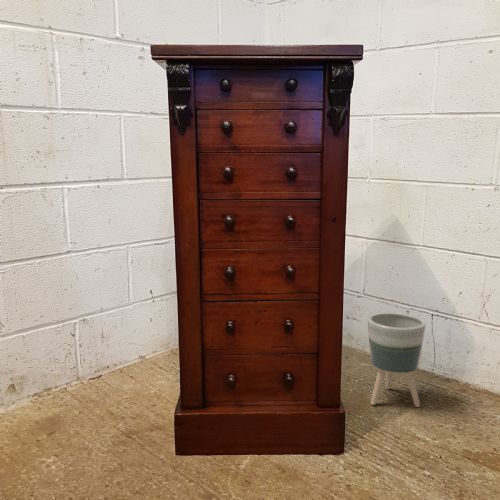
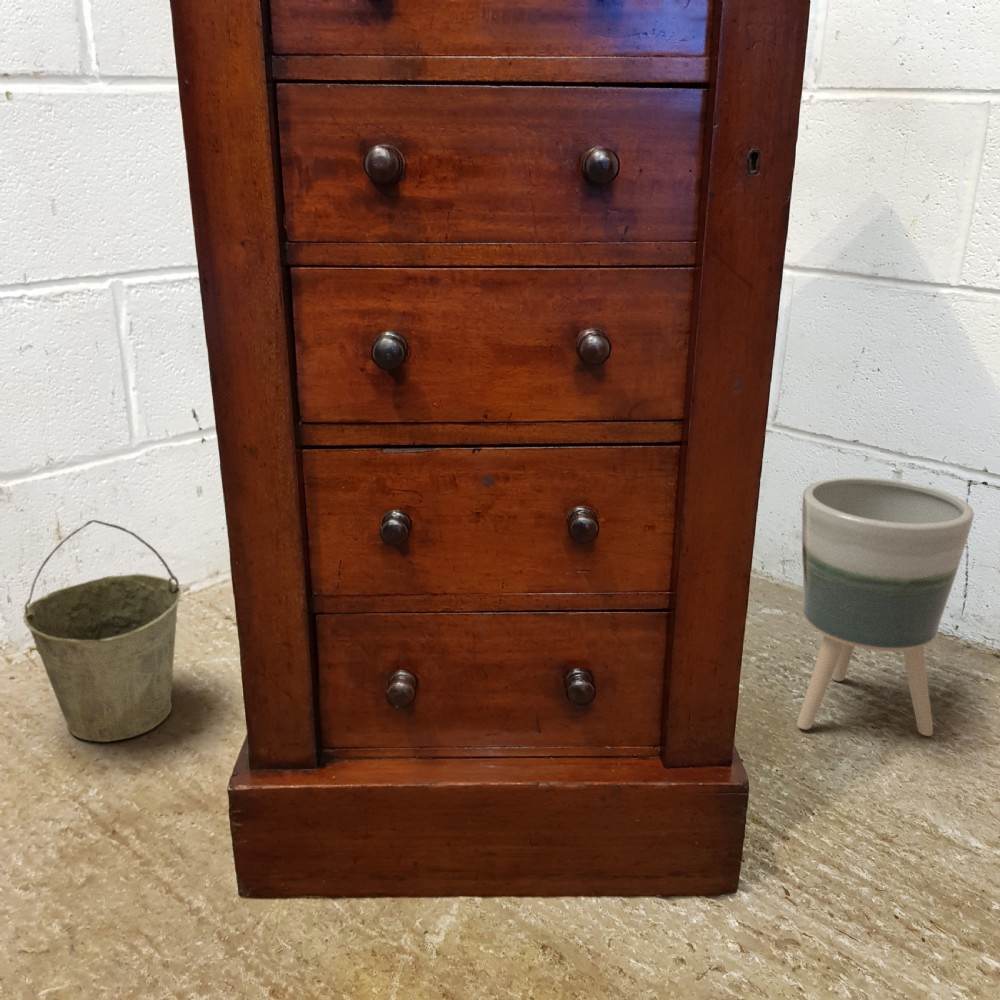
bucket: none [98,328,150,409] -> present [24,520,181,742]

